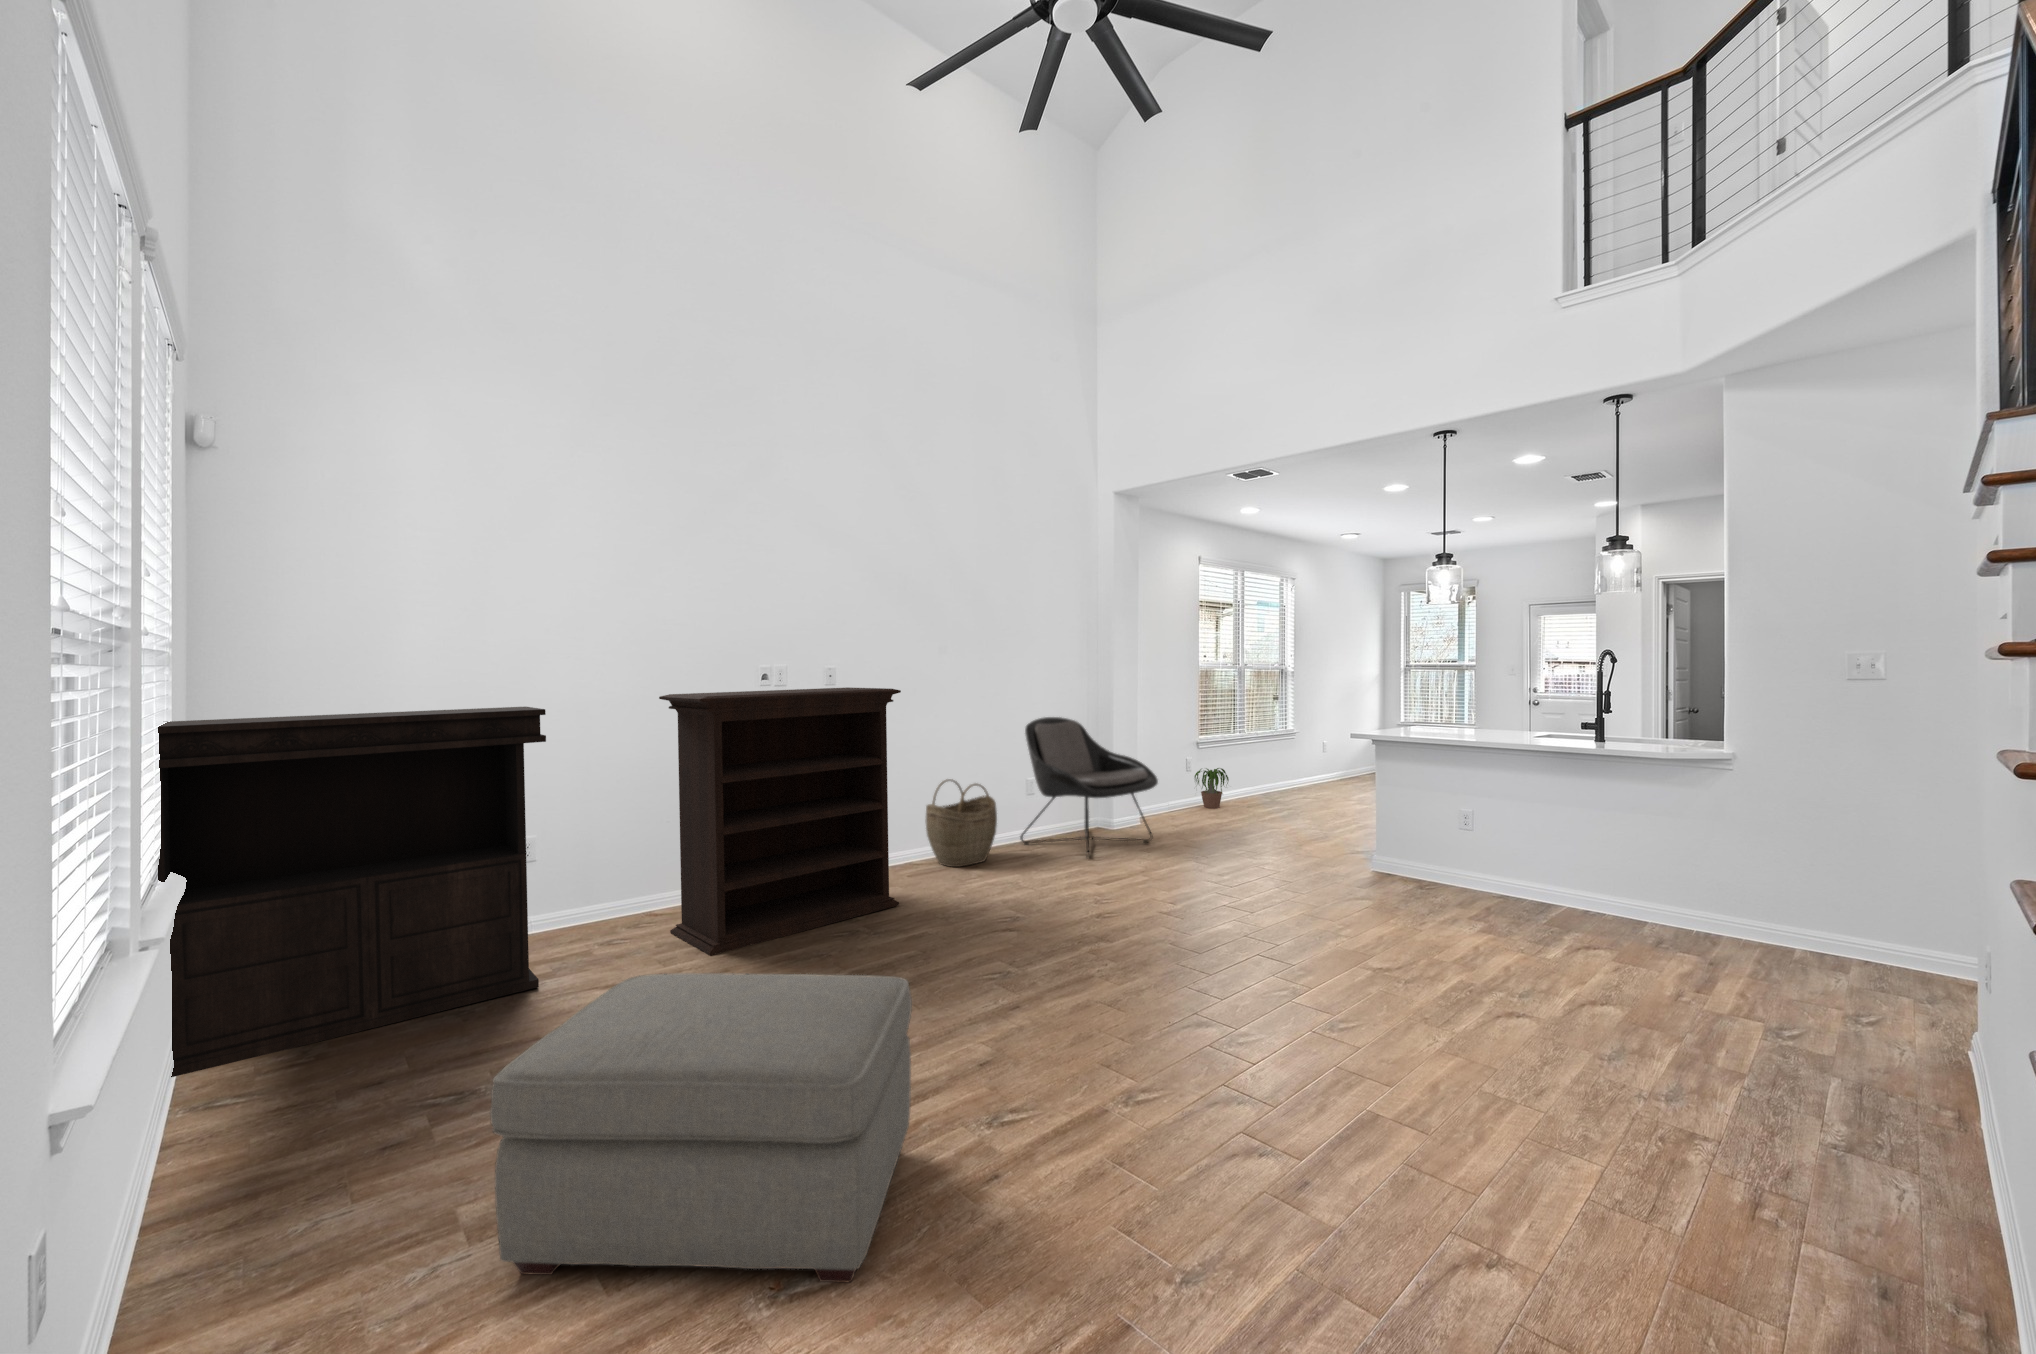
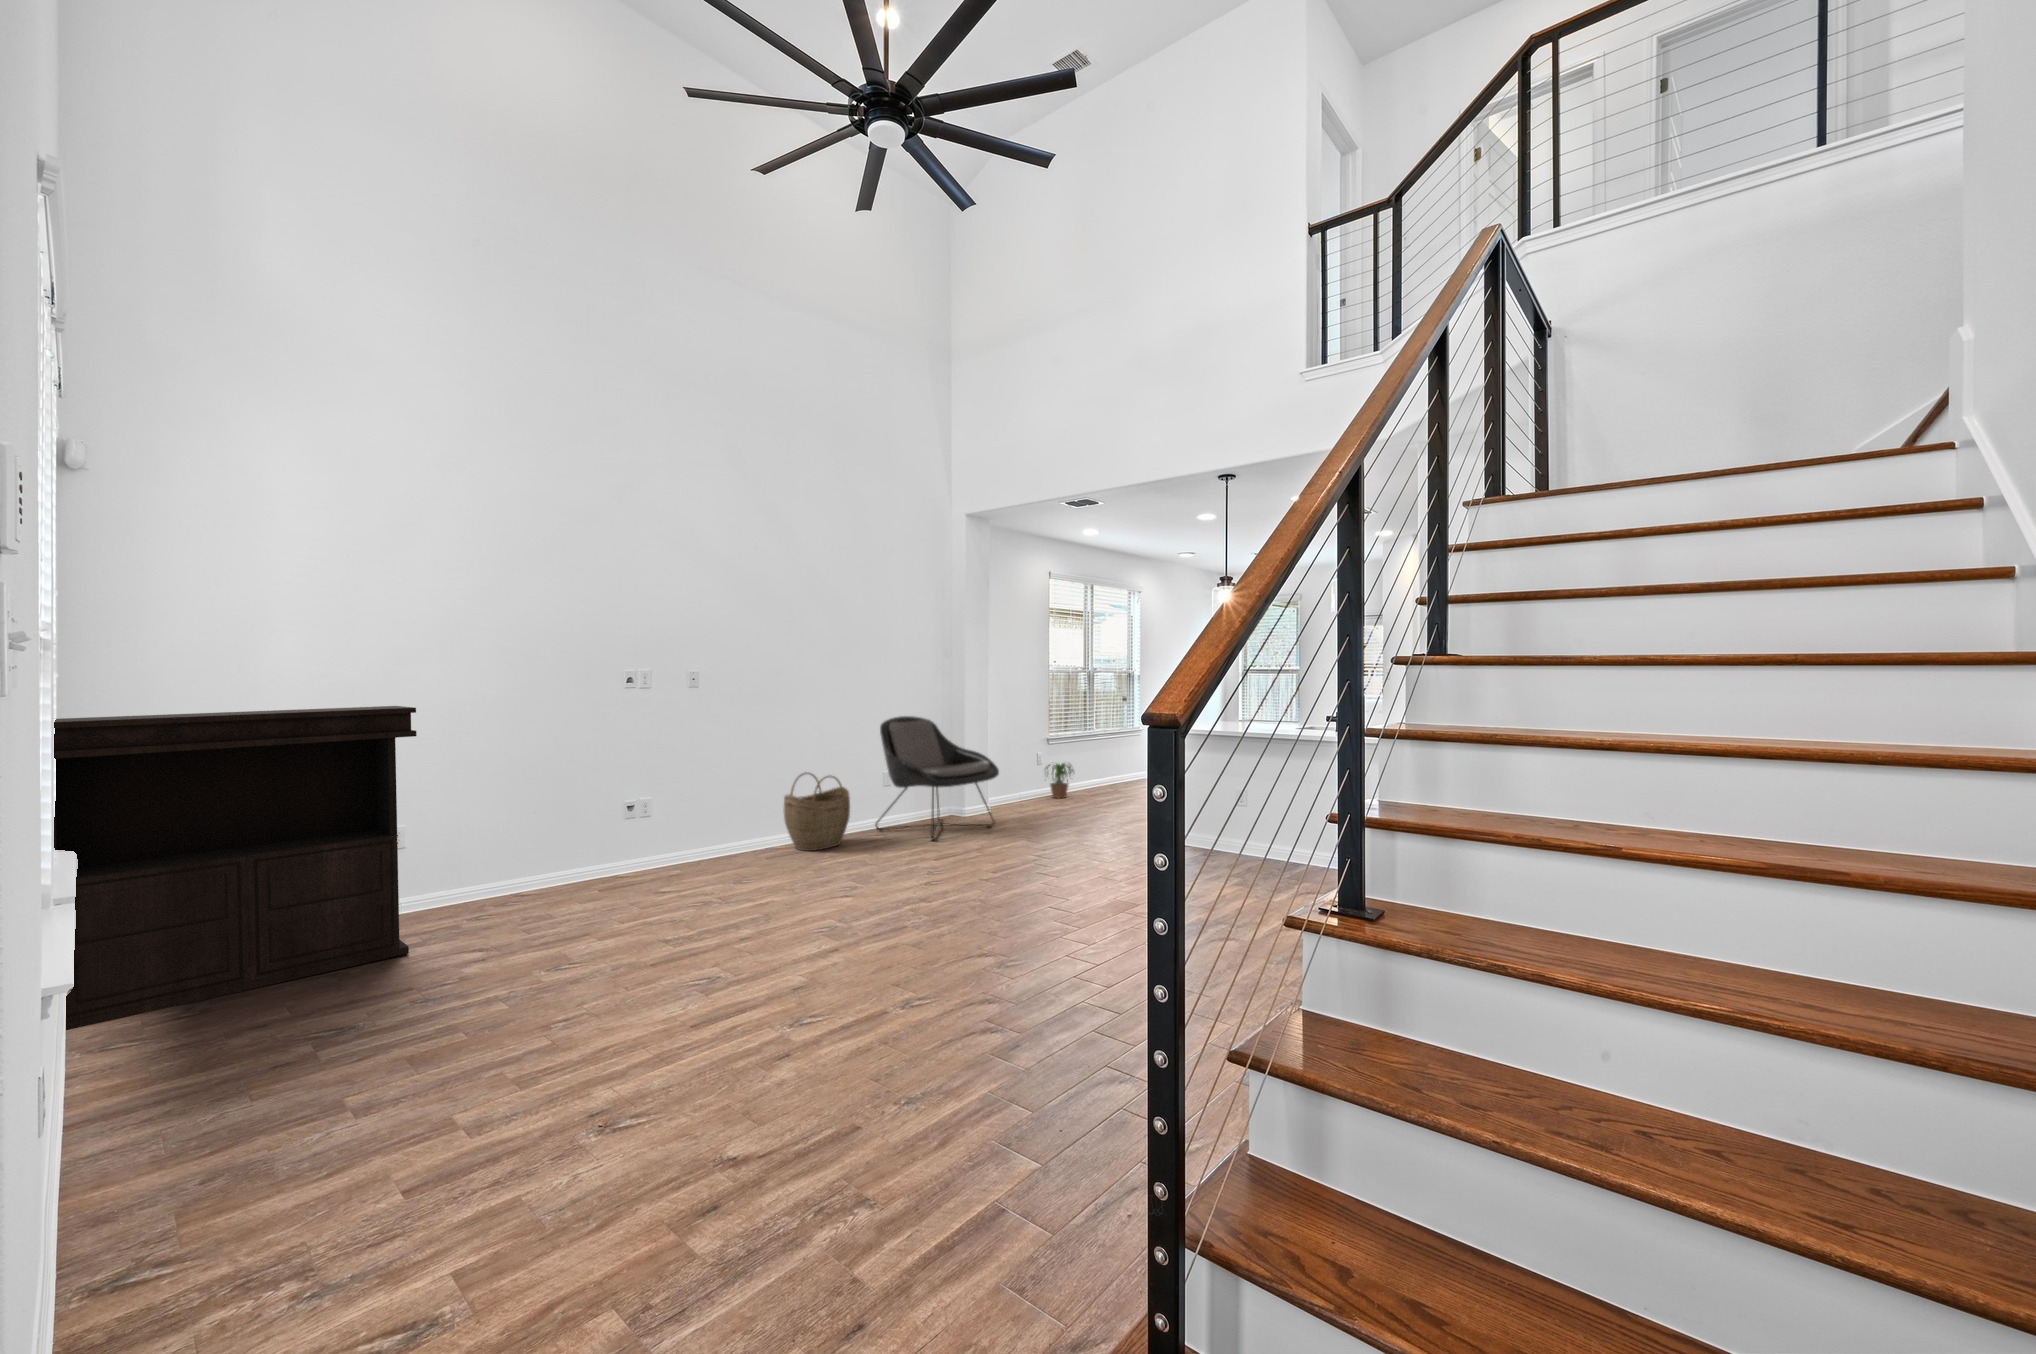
bookshelf: present [659,687,901,956] -> none [525,689,753,926]
ottoman: present [490,973,912,1282] -> none [377,911,725,1132]

